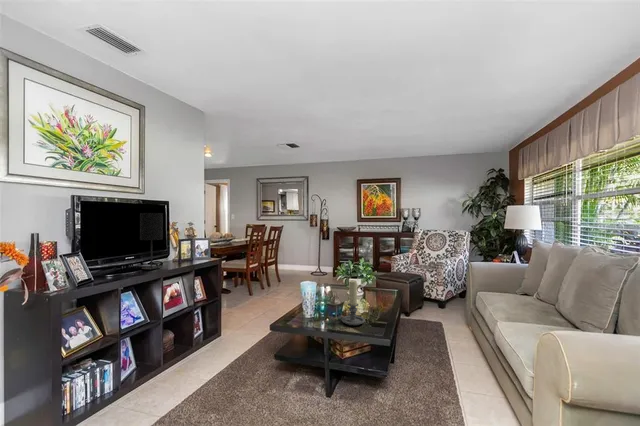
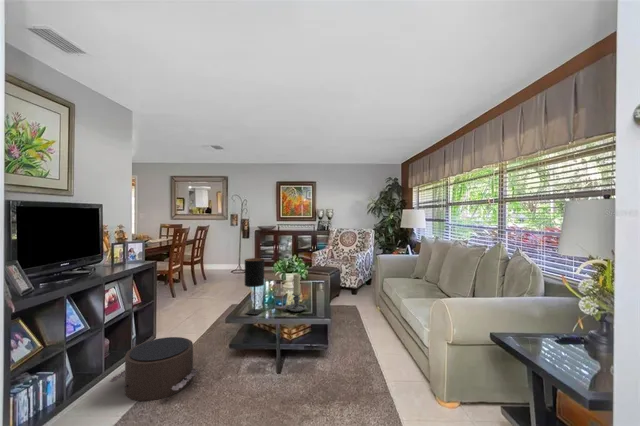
table lamp: present [140,213,163,270] -> present [245,258,264,315]
pouf: none [161,338,245,404] -> present [109,337,199,401]

